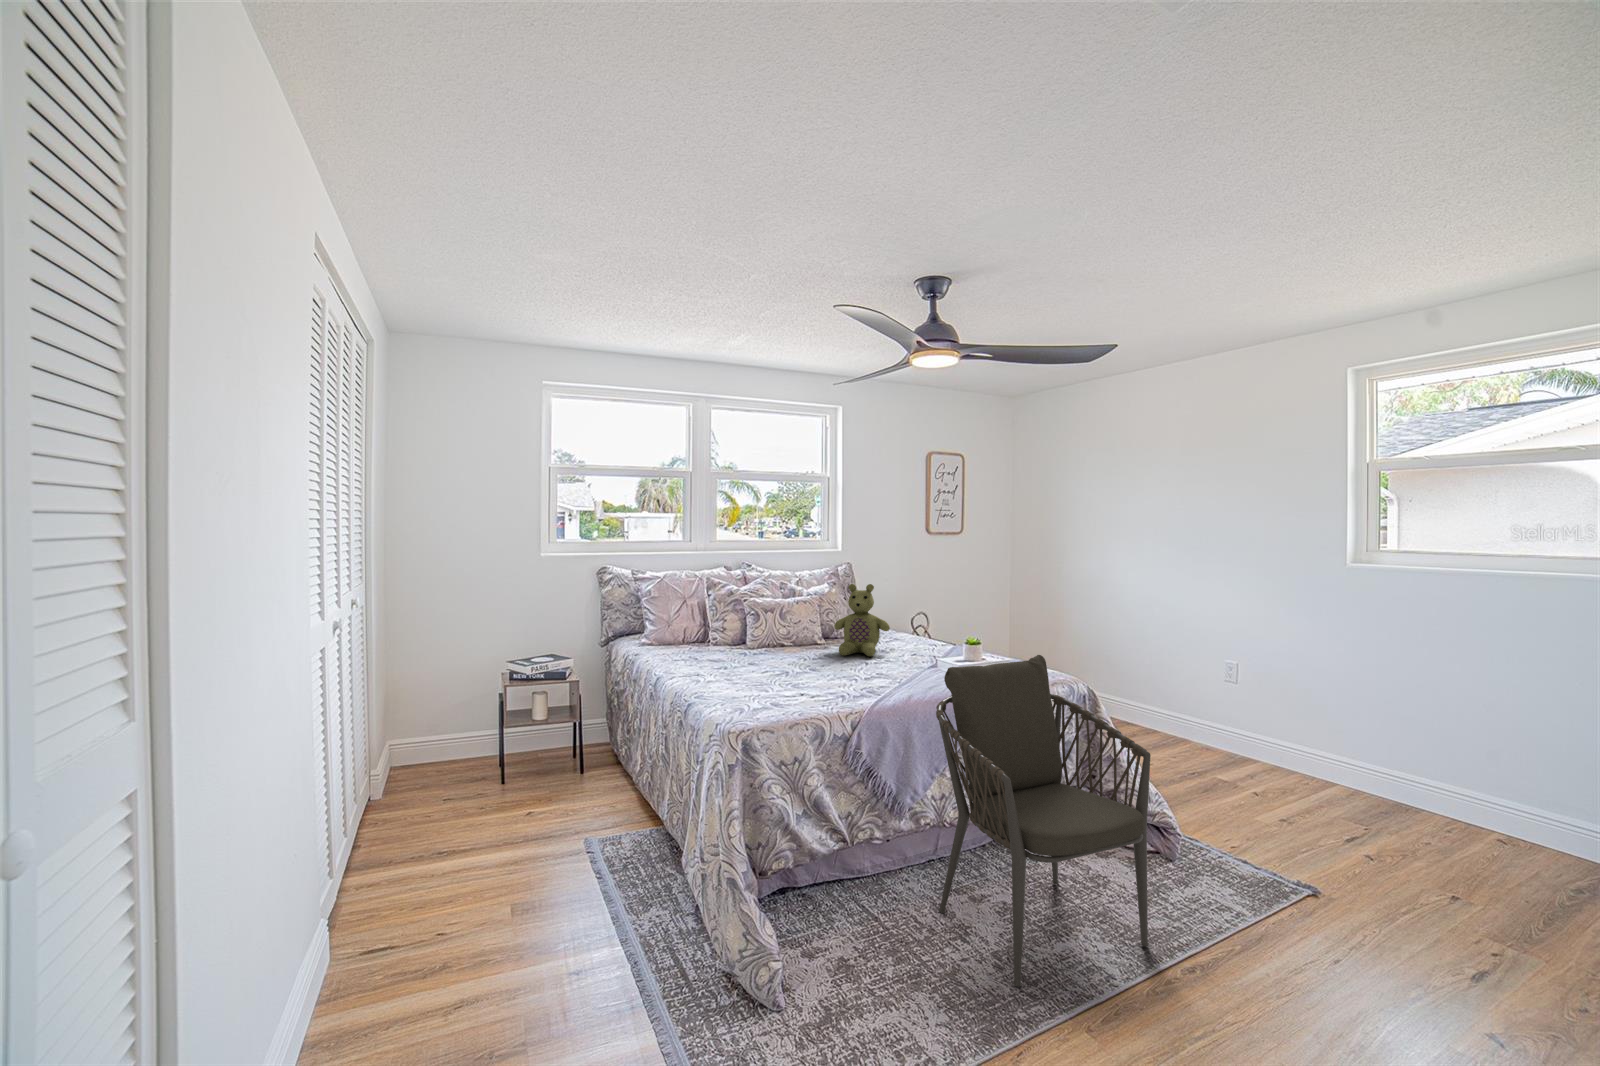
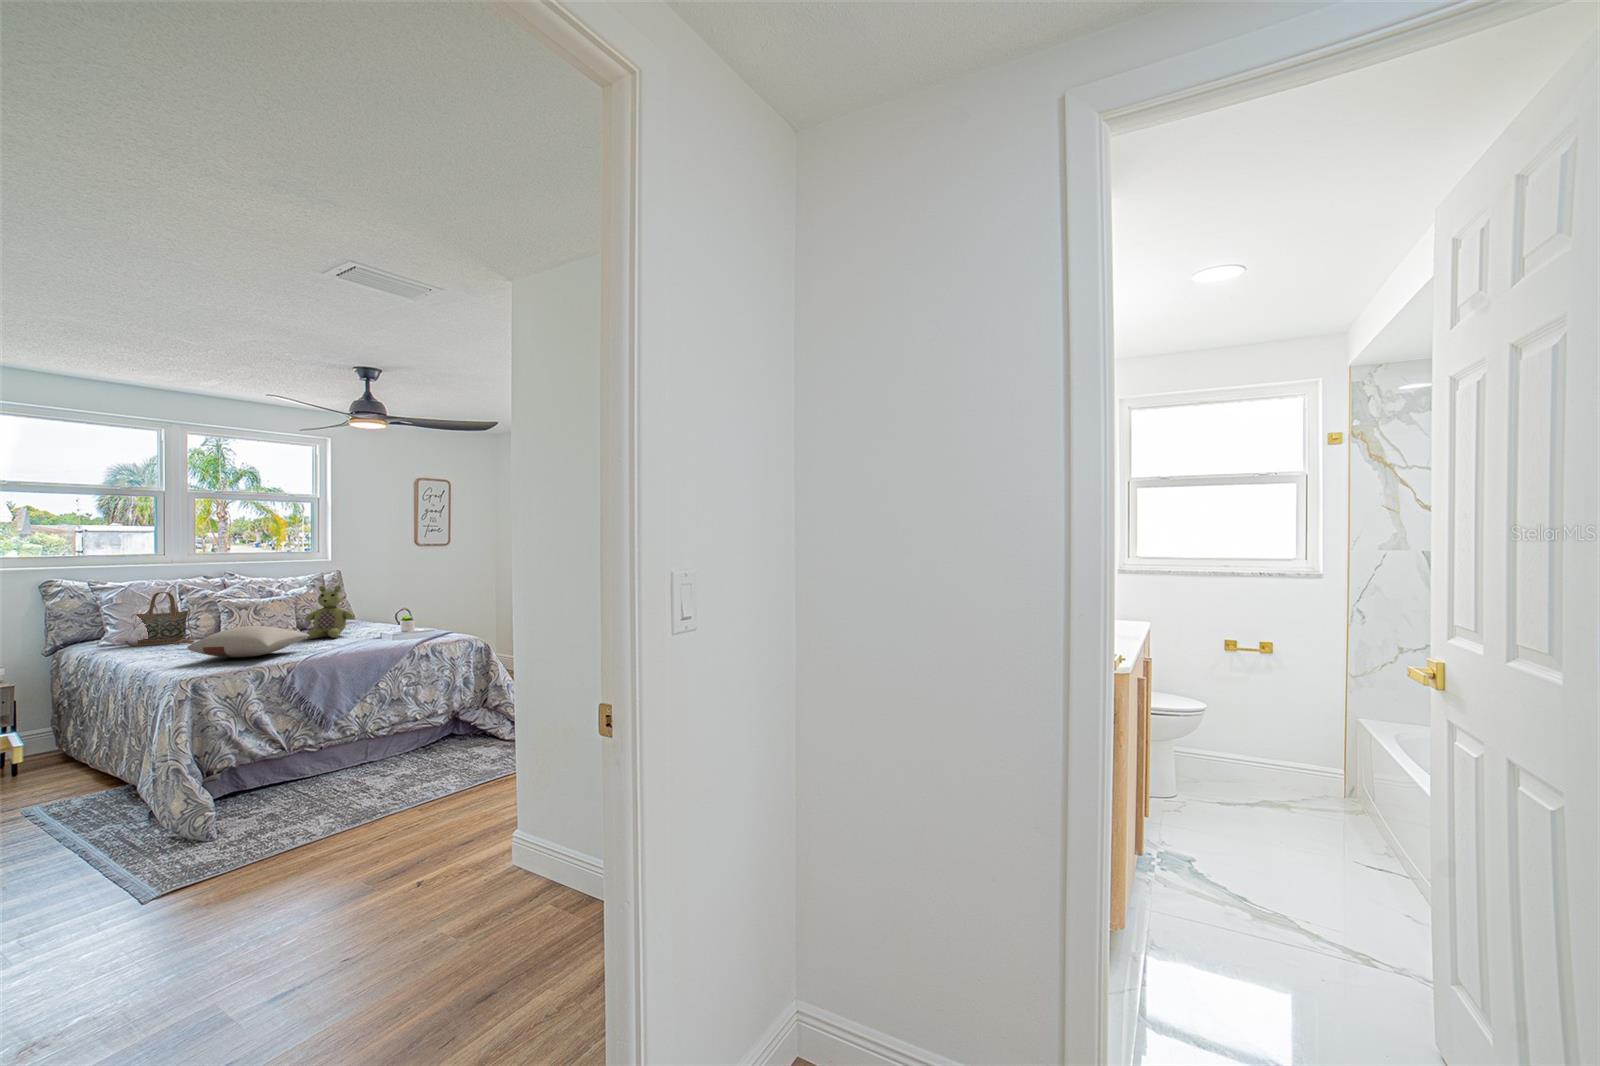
handbag: none [662,585,724,648] -> present [125,592,194,646]
pillow: none [728,640,855,685] -> present [187,626,310,657]
armchair: present [936,655,1151,987] -> none [351,621,481,797]

